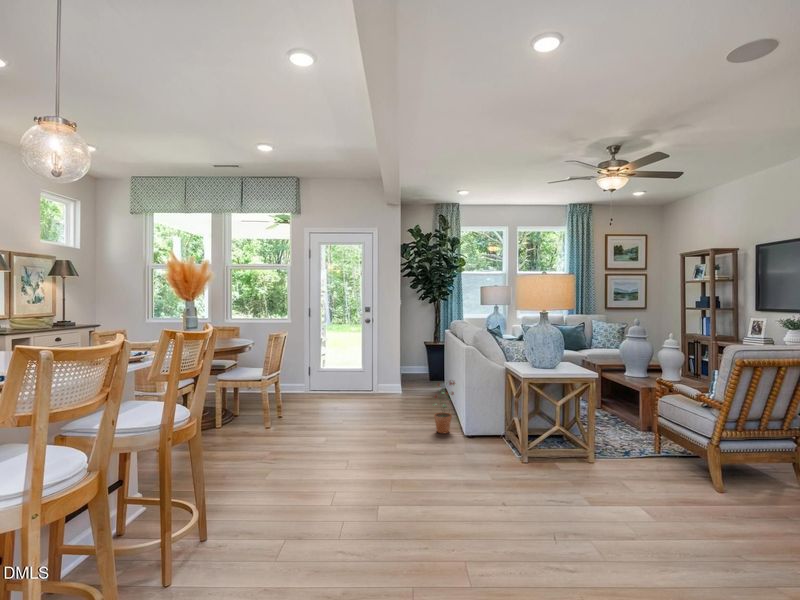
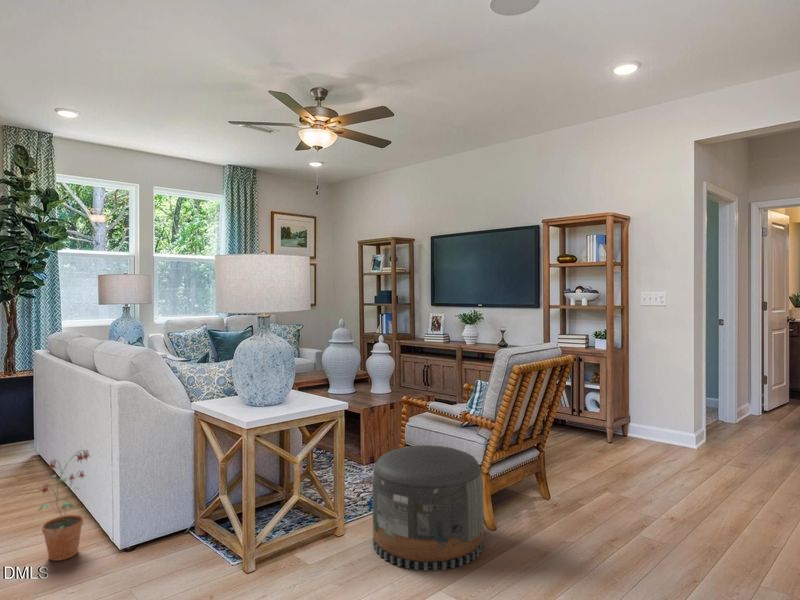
pouf: none [610,413,704,502] -> present [372,445,483,571]

